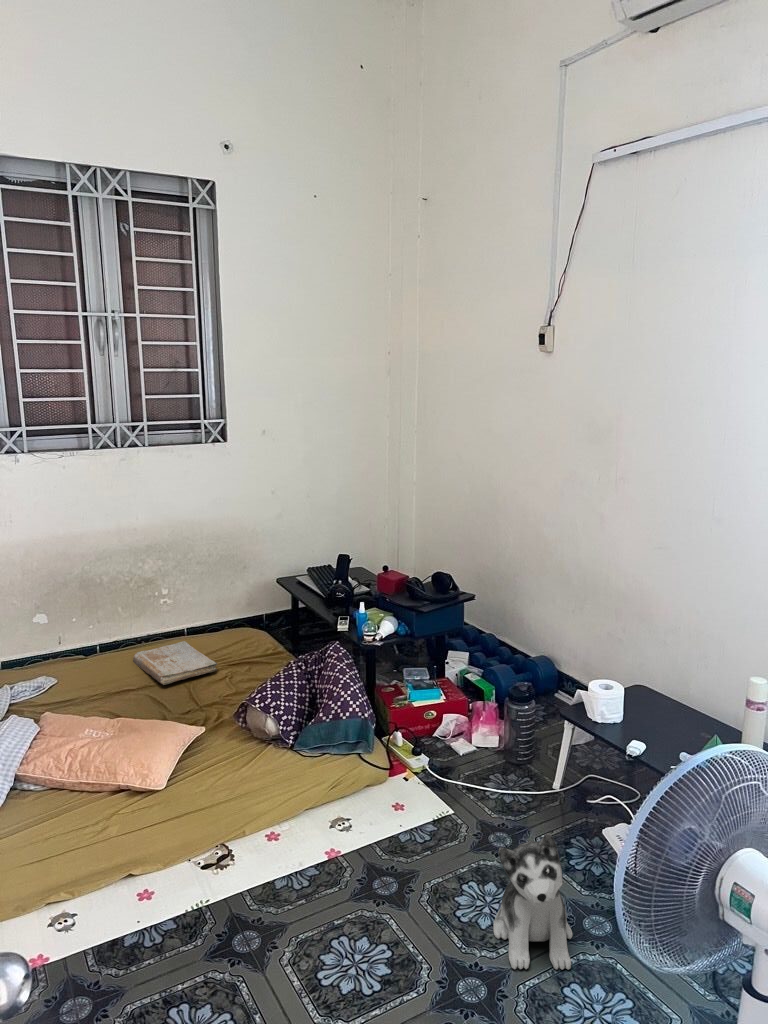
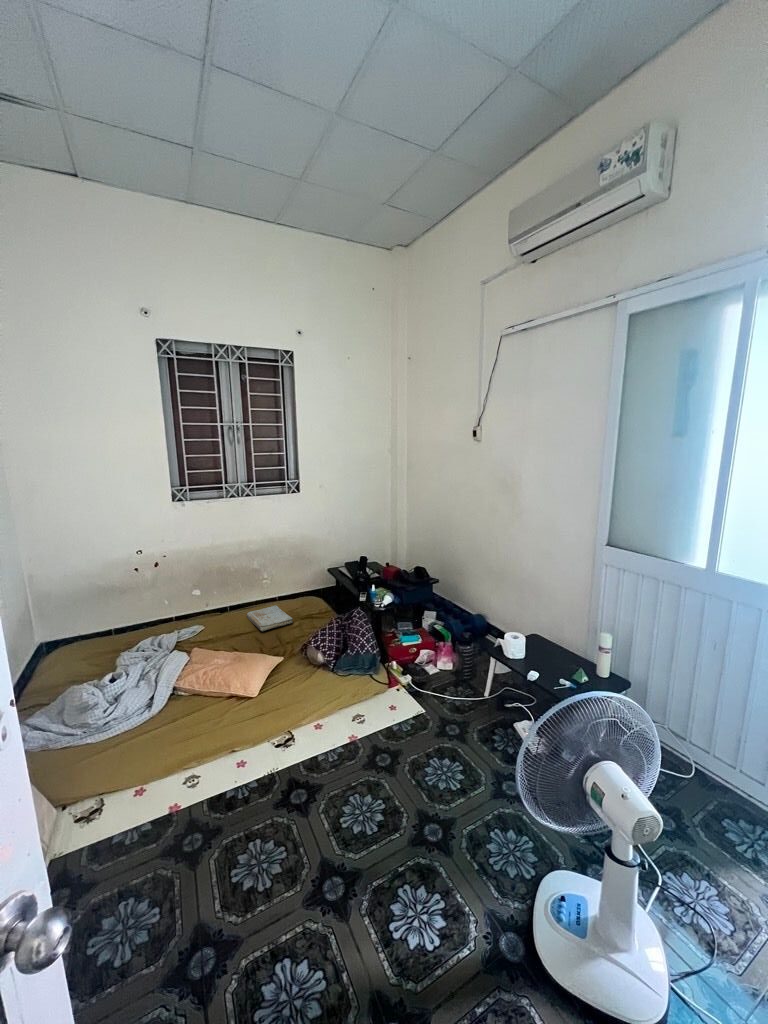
plush toy: present [493,833,573,970] -> none [448,733,497,820]

